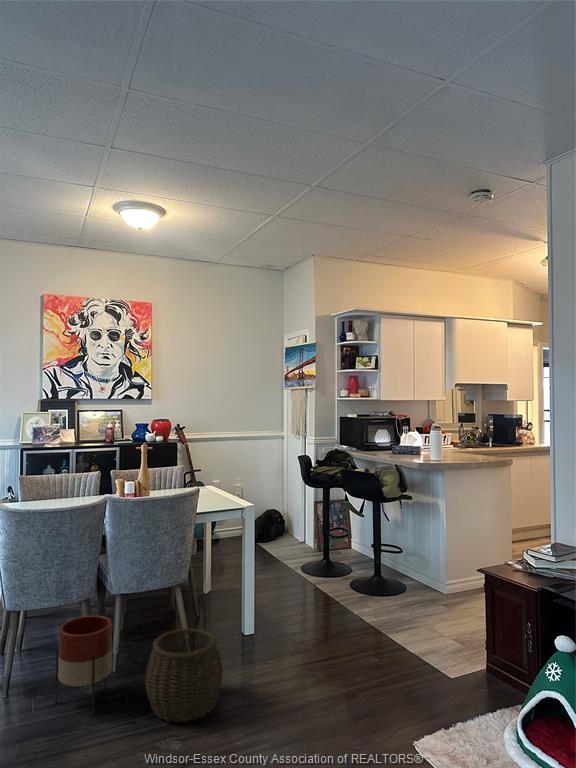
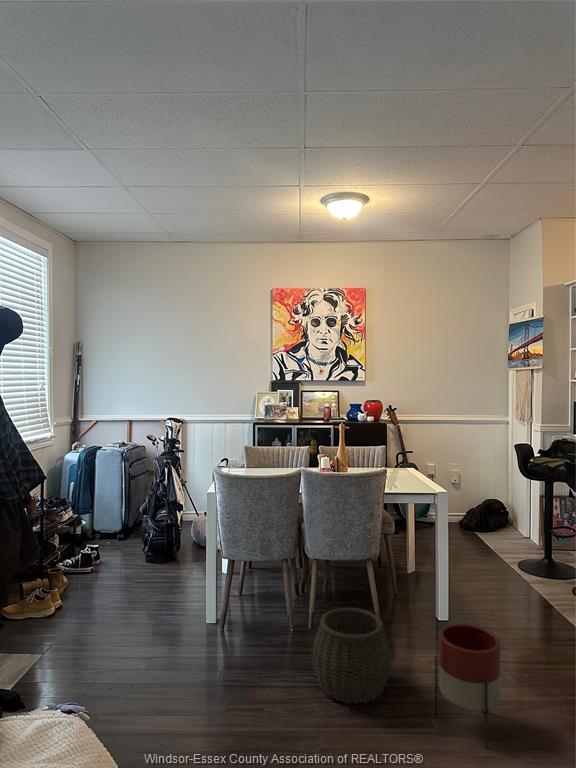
planter: present [55,615,112,715] -> present [435,624,501,748]

